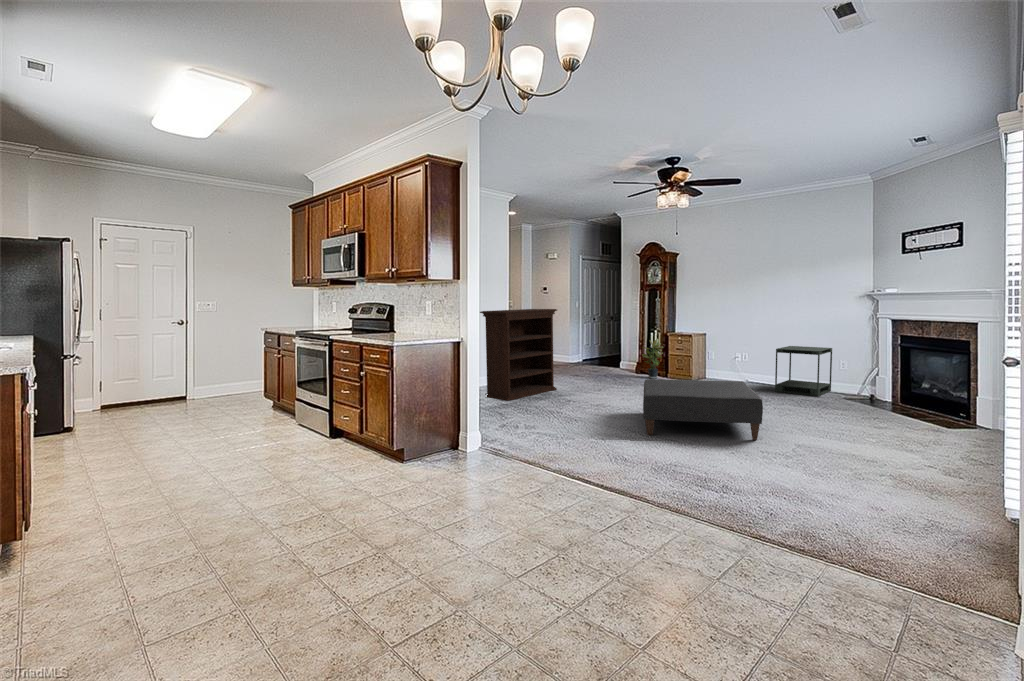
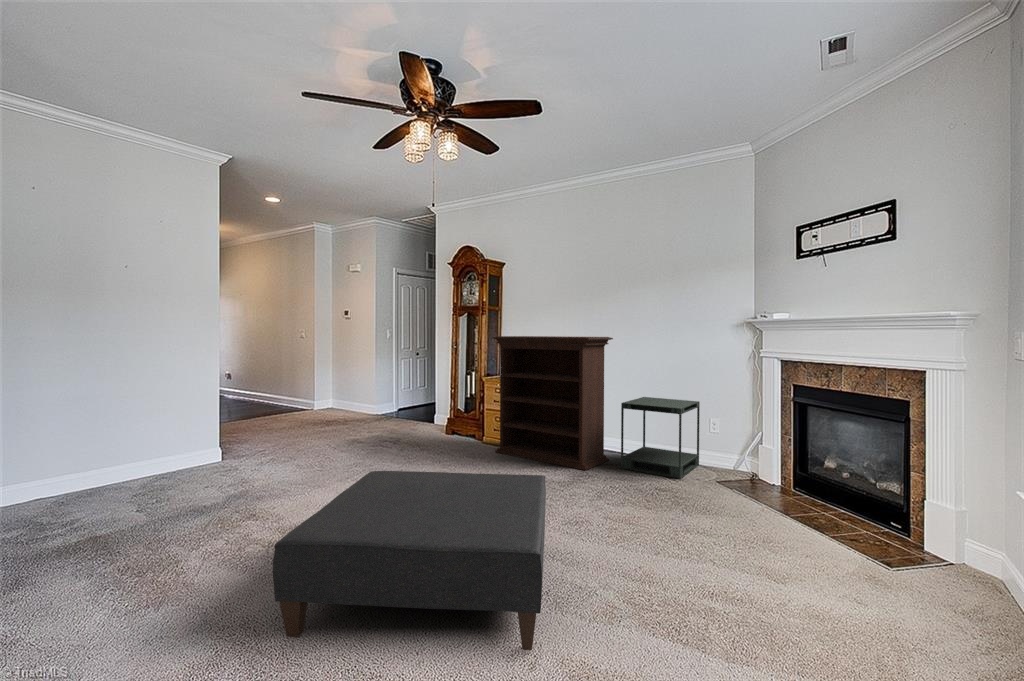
bookshelf: present [480,309,557,401] -> present [493,336,613,470]
potted plant: present [642,339,663,379] -> none [447,383,478,442]

